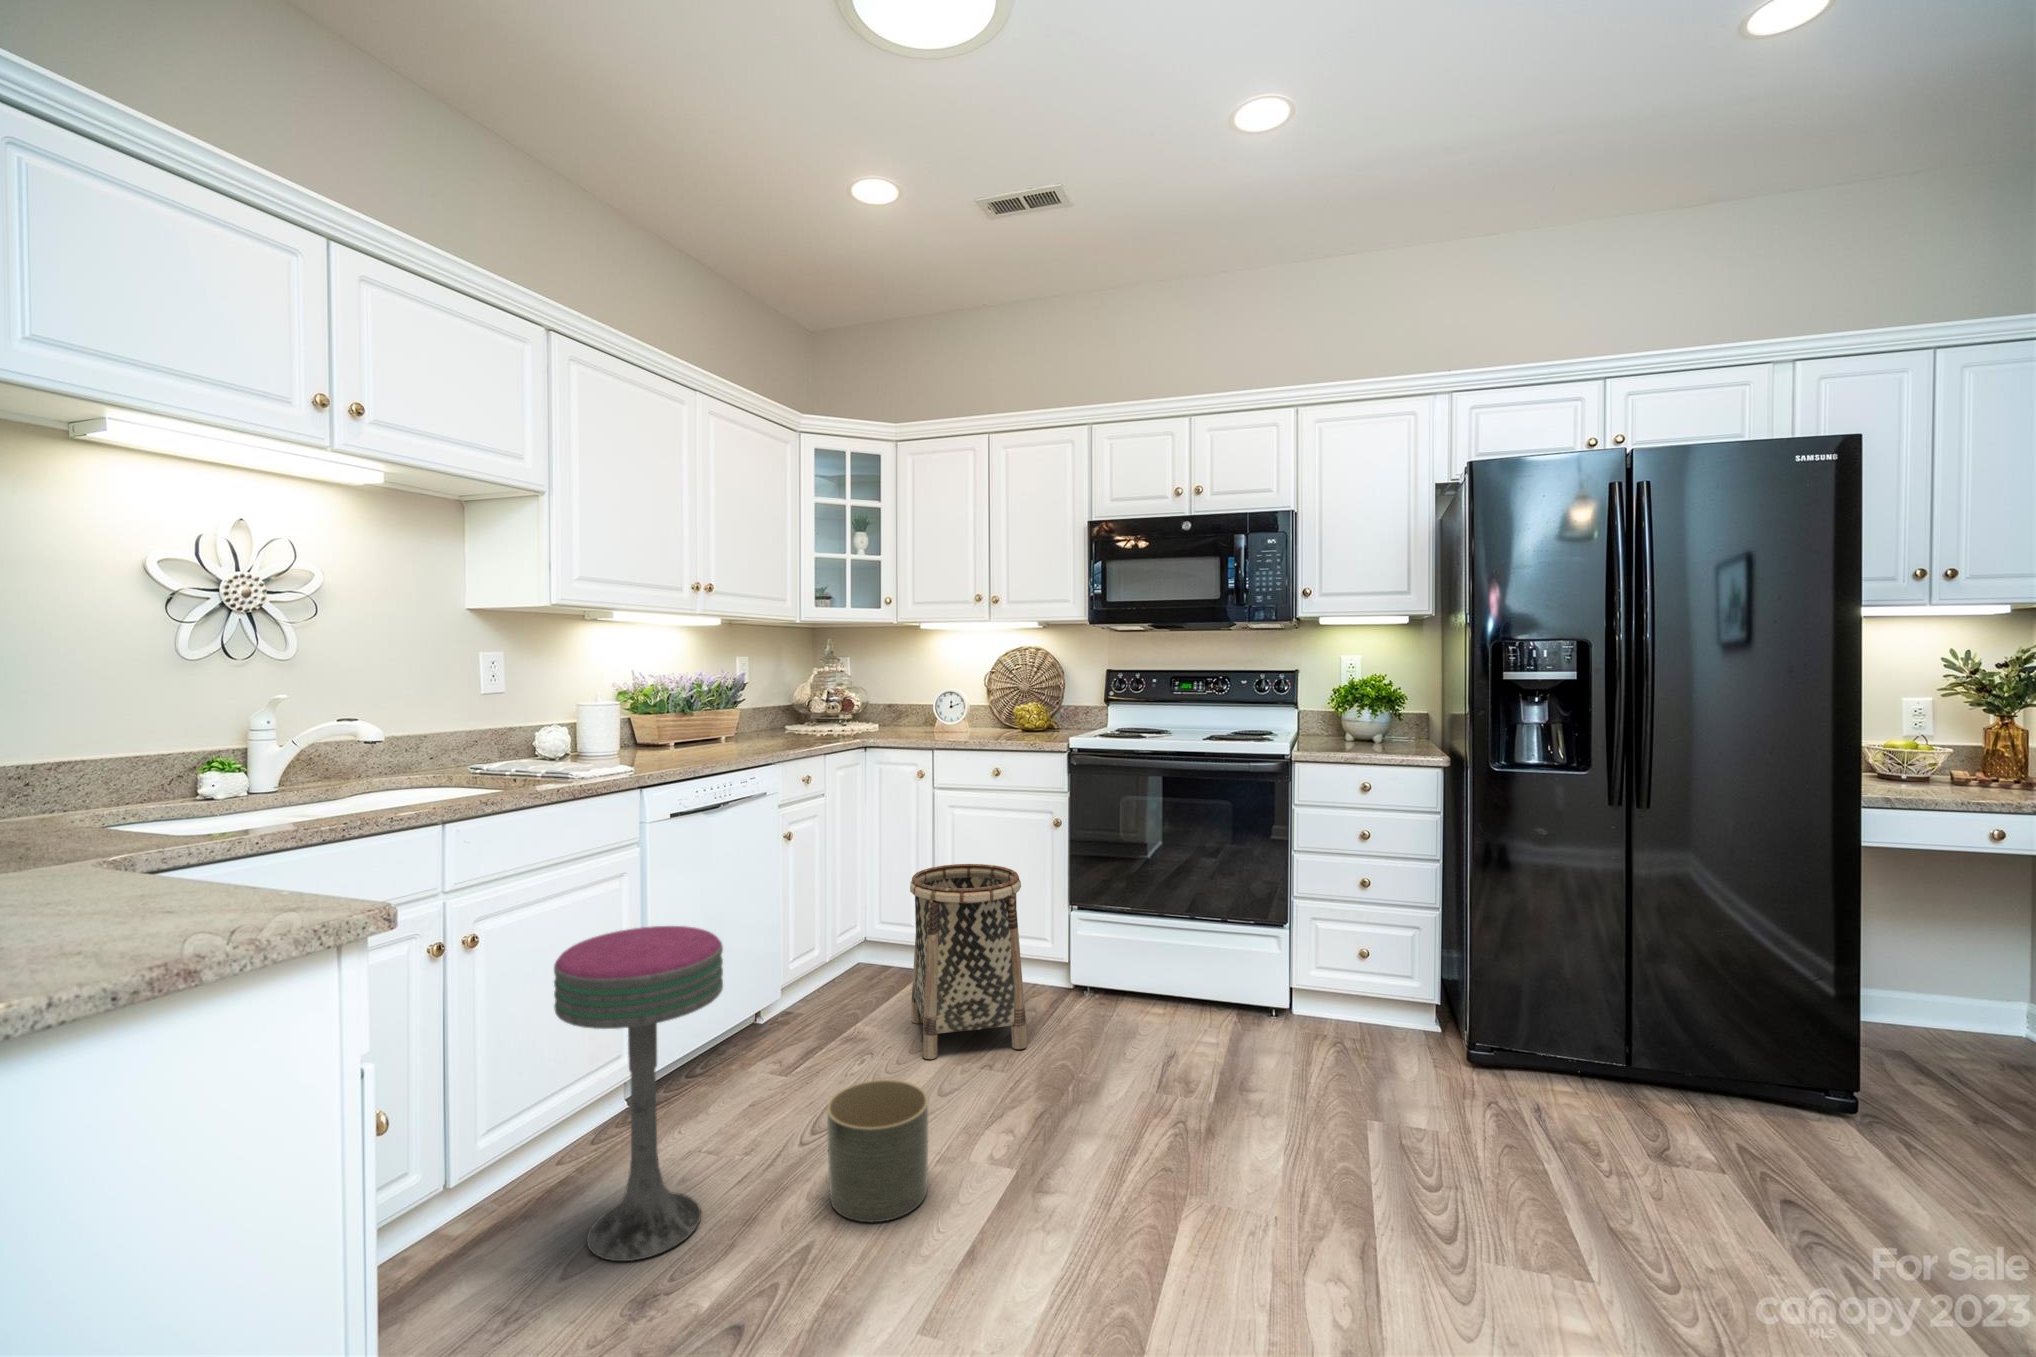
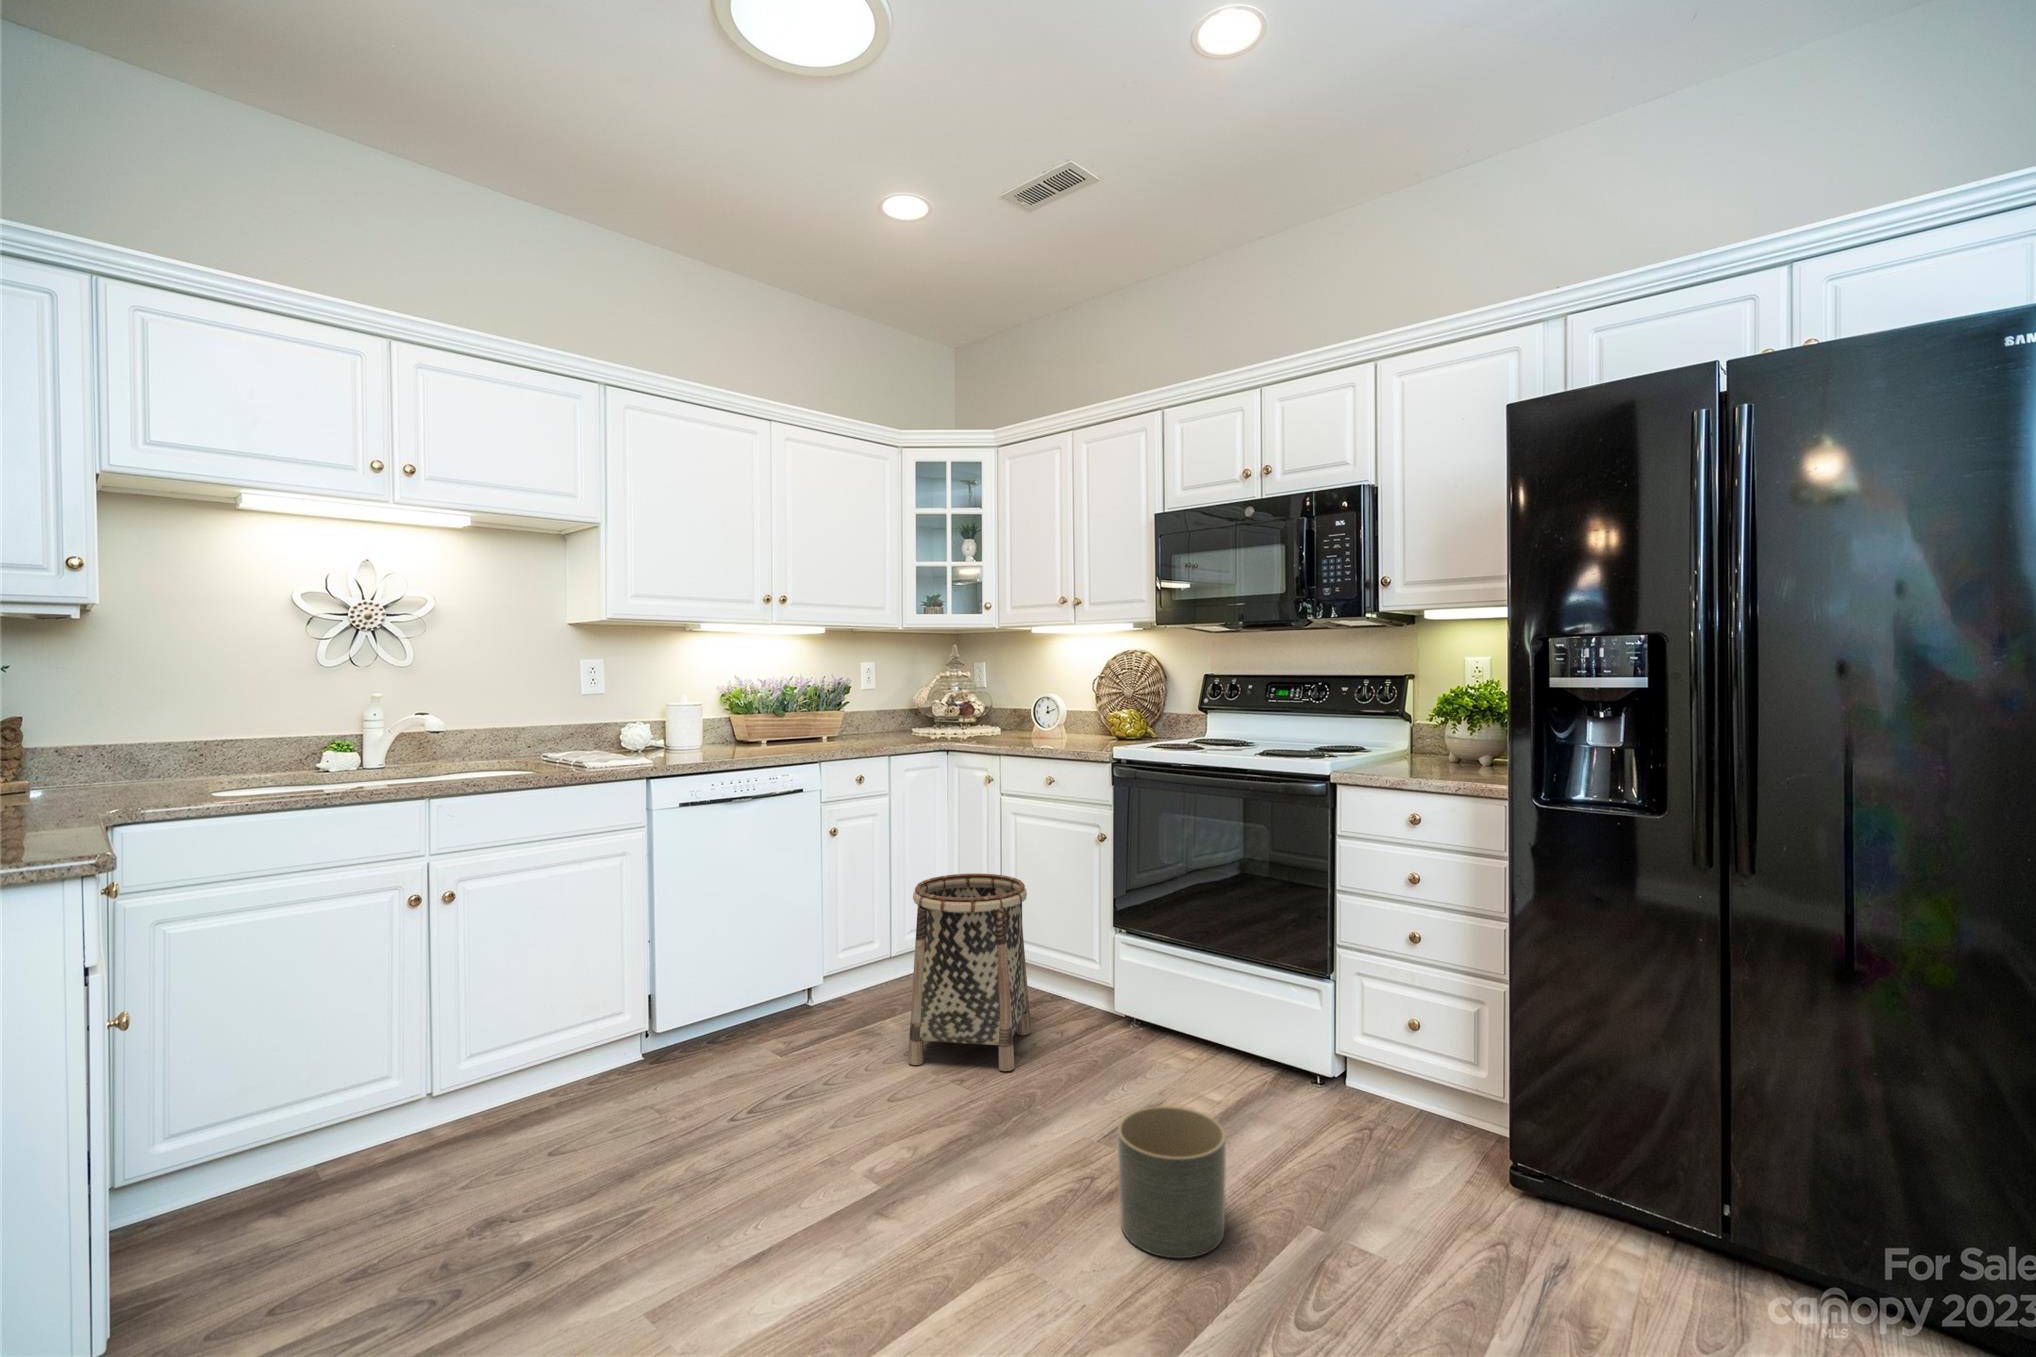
bar stool: present [554,926,723,1261] -> none [480,898,630,1181]
planter: present [827,1080,928,1222] -> present [1118,1106,1226,1258]

